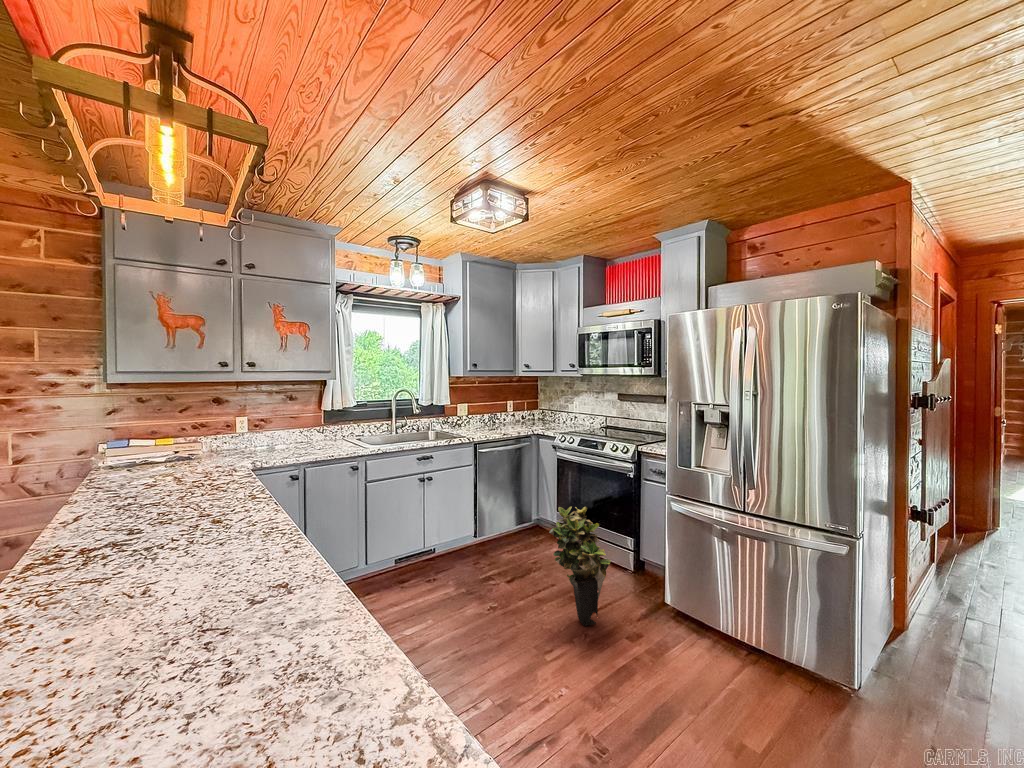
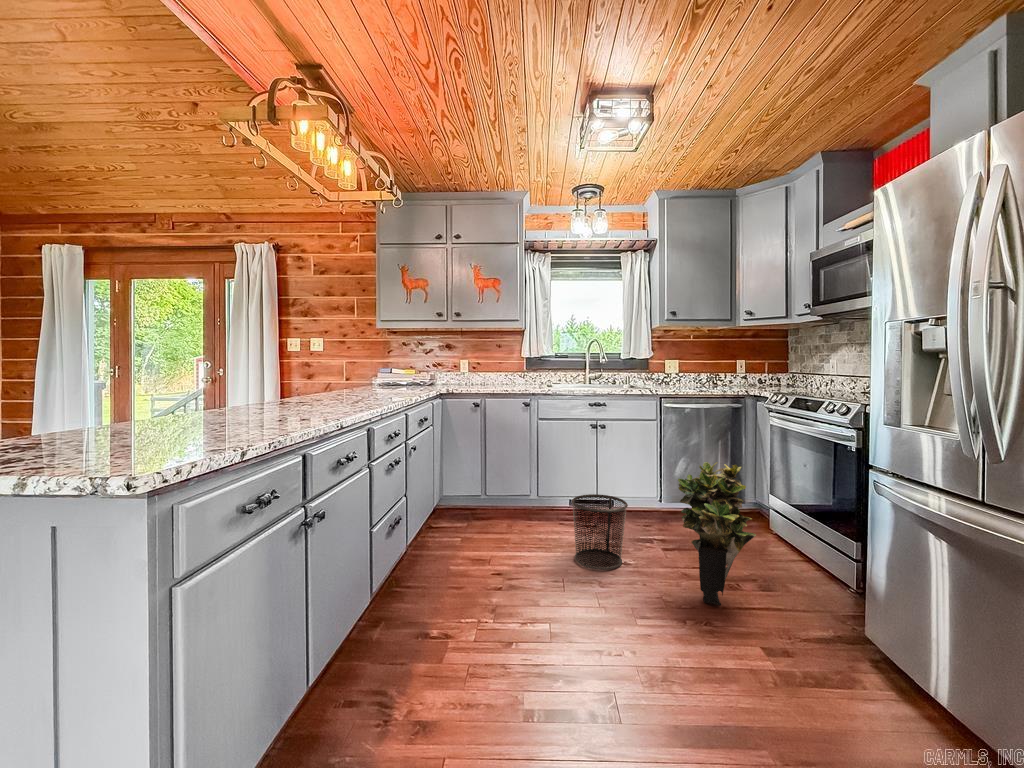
waste bin: none [452,553,505,632] -> present [571,494,628,570]

